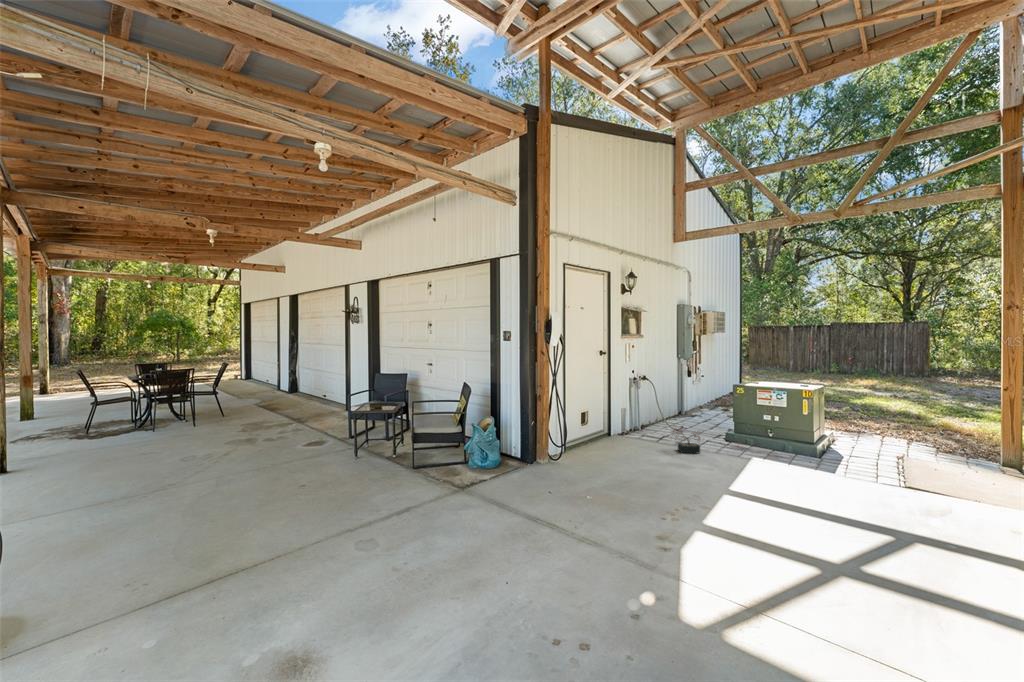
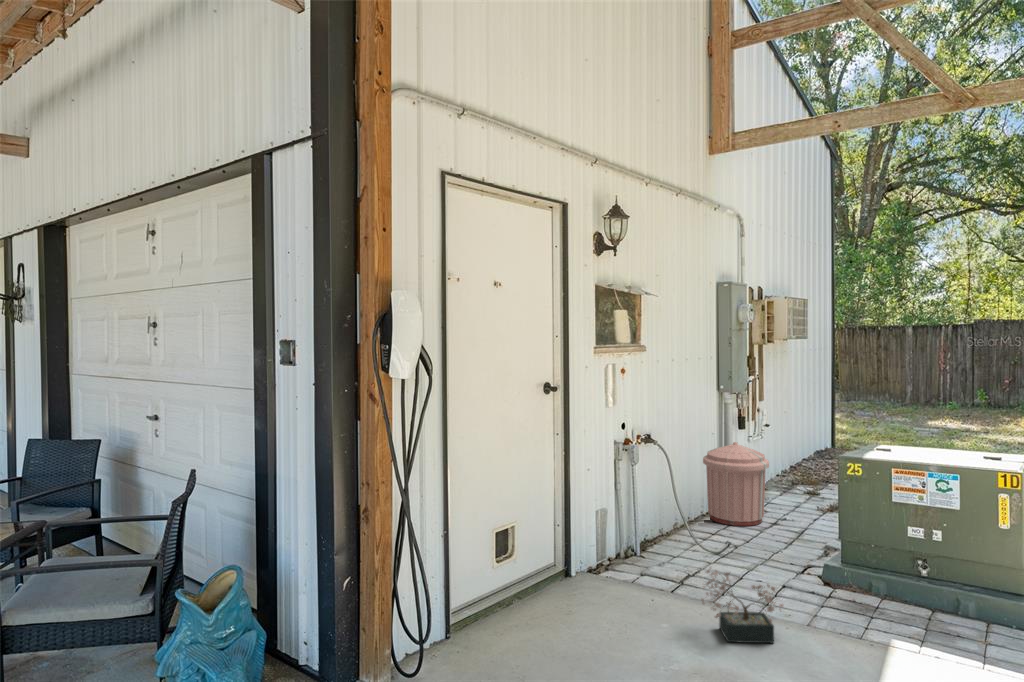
trash can: none [670,382,702,421] -> present [703,442,769,526]

